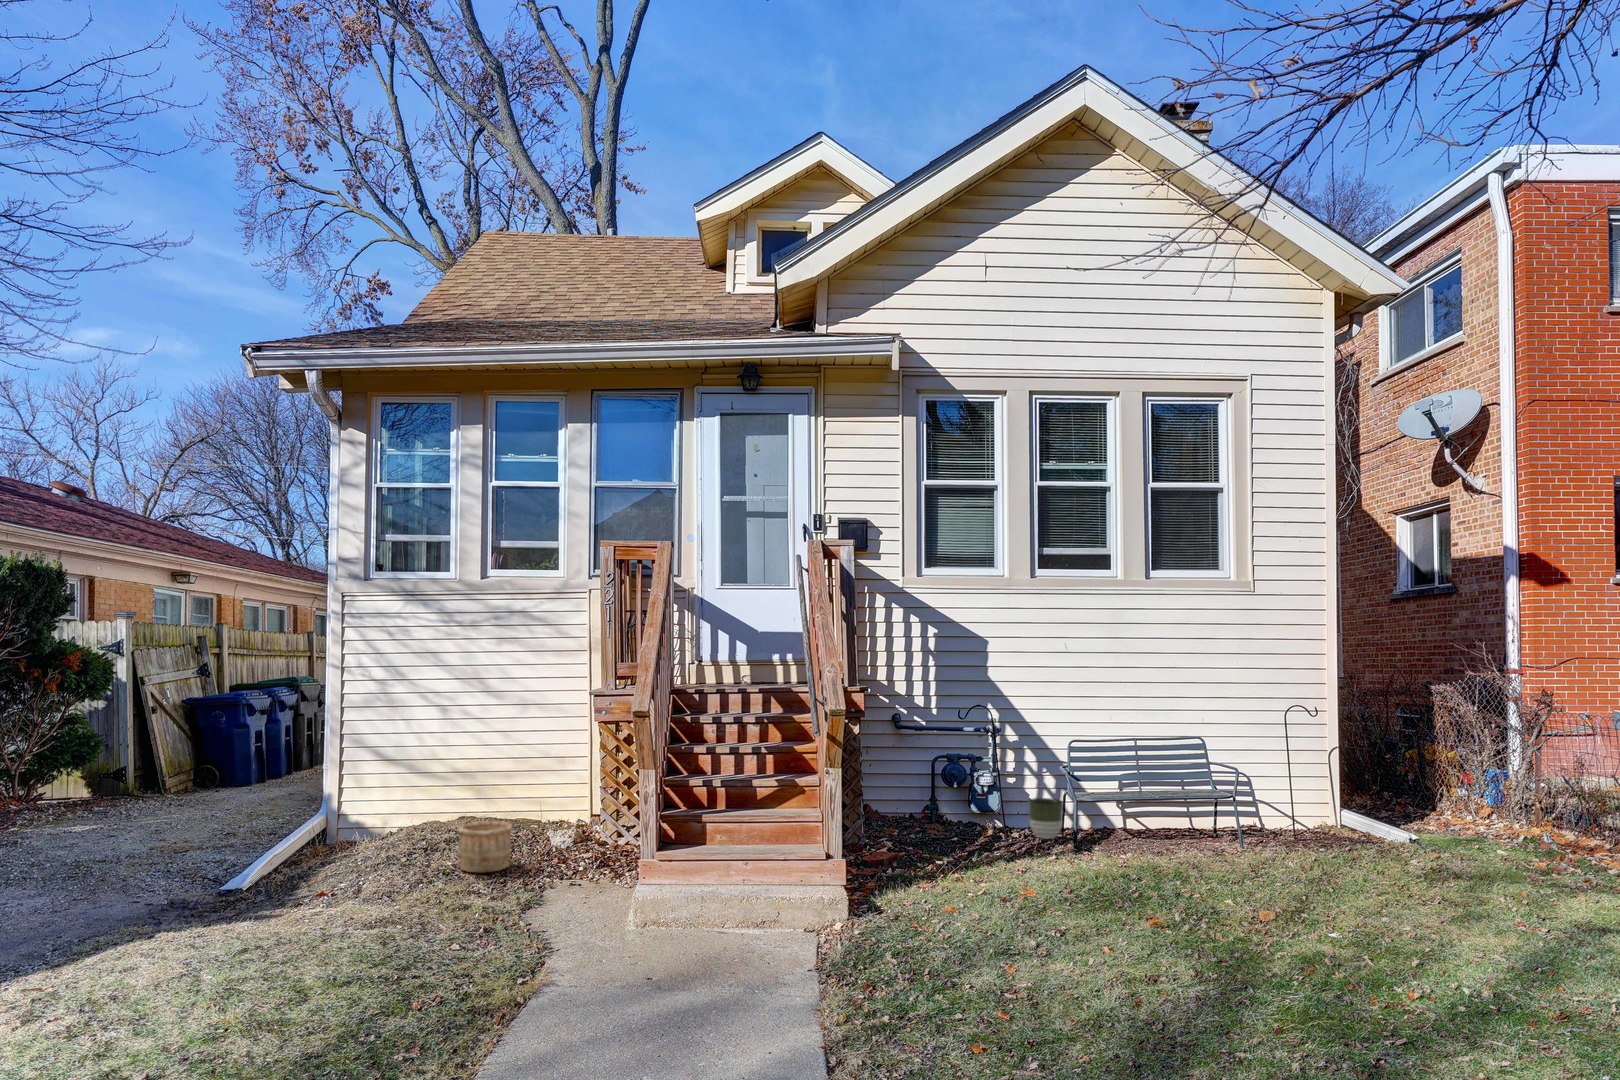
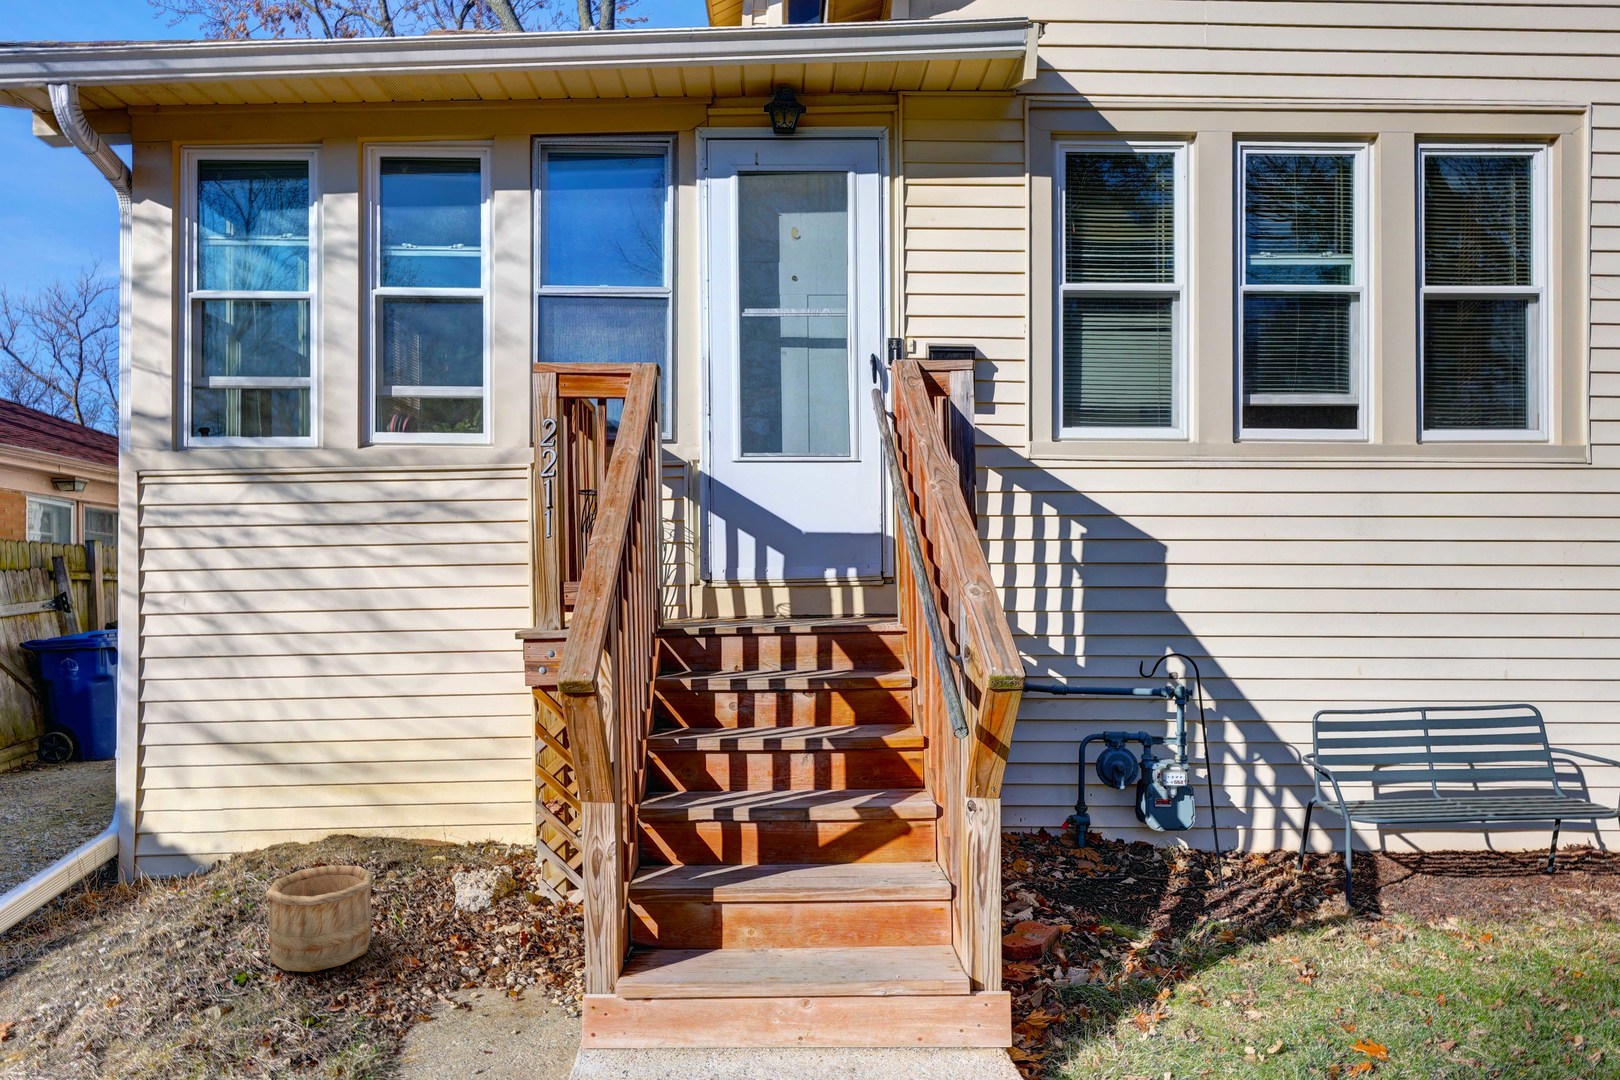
planter: present [1029,798,1063,839] -> none [1241,797,1301,866]

